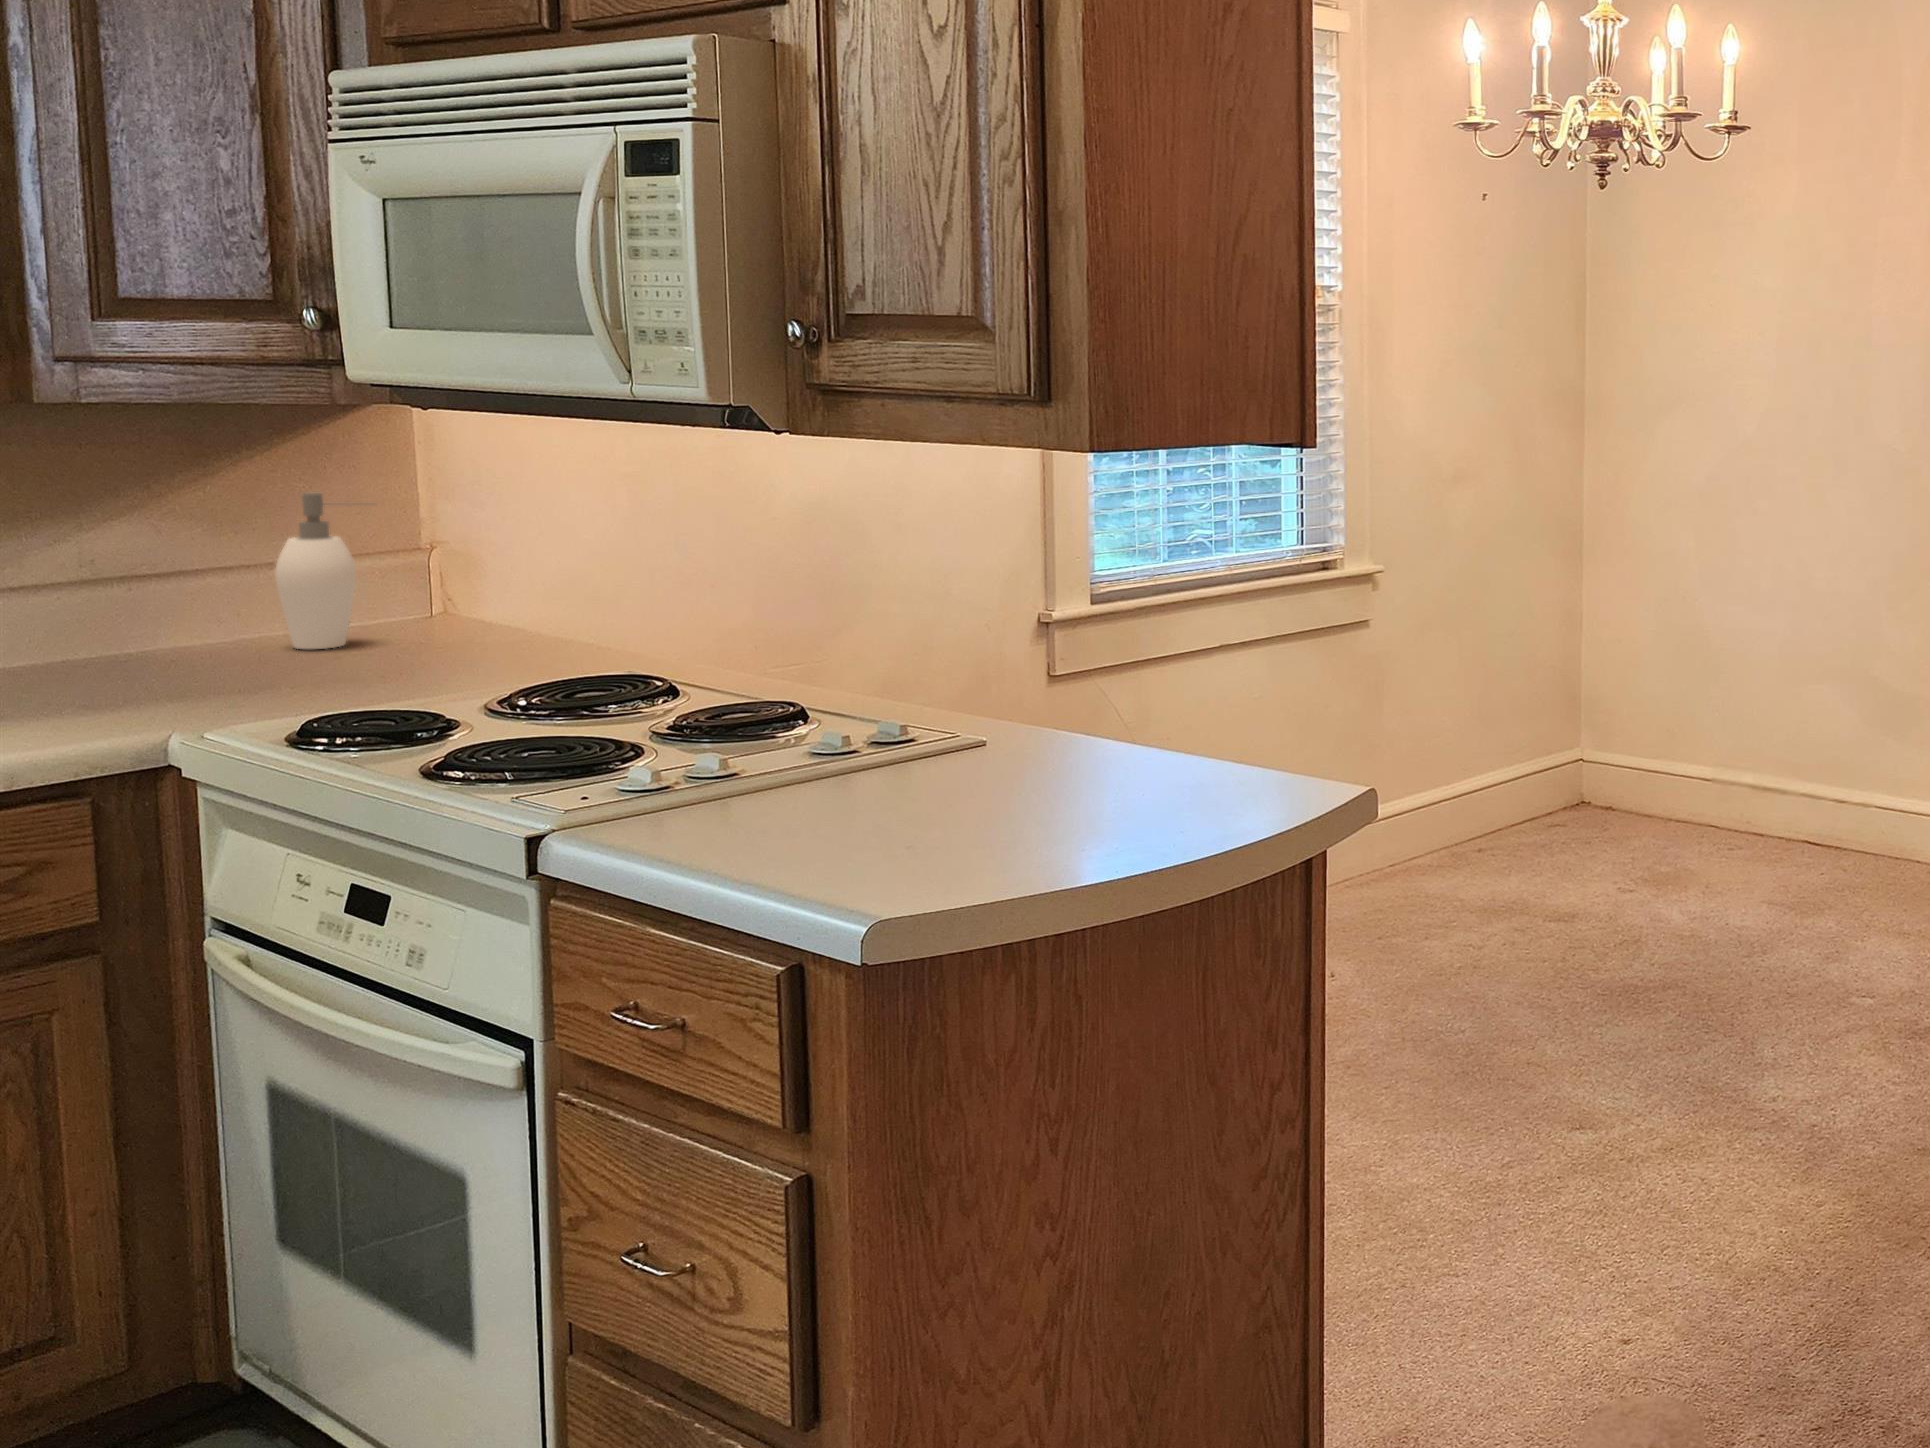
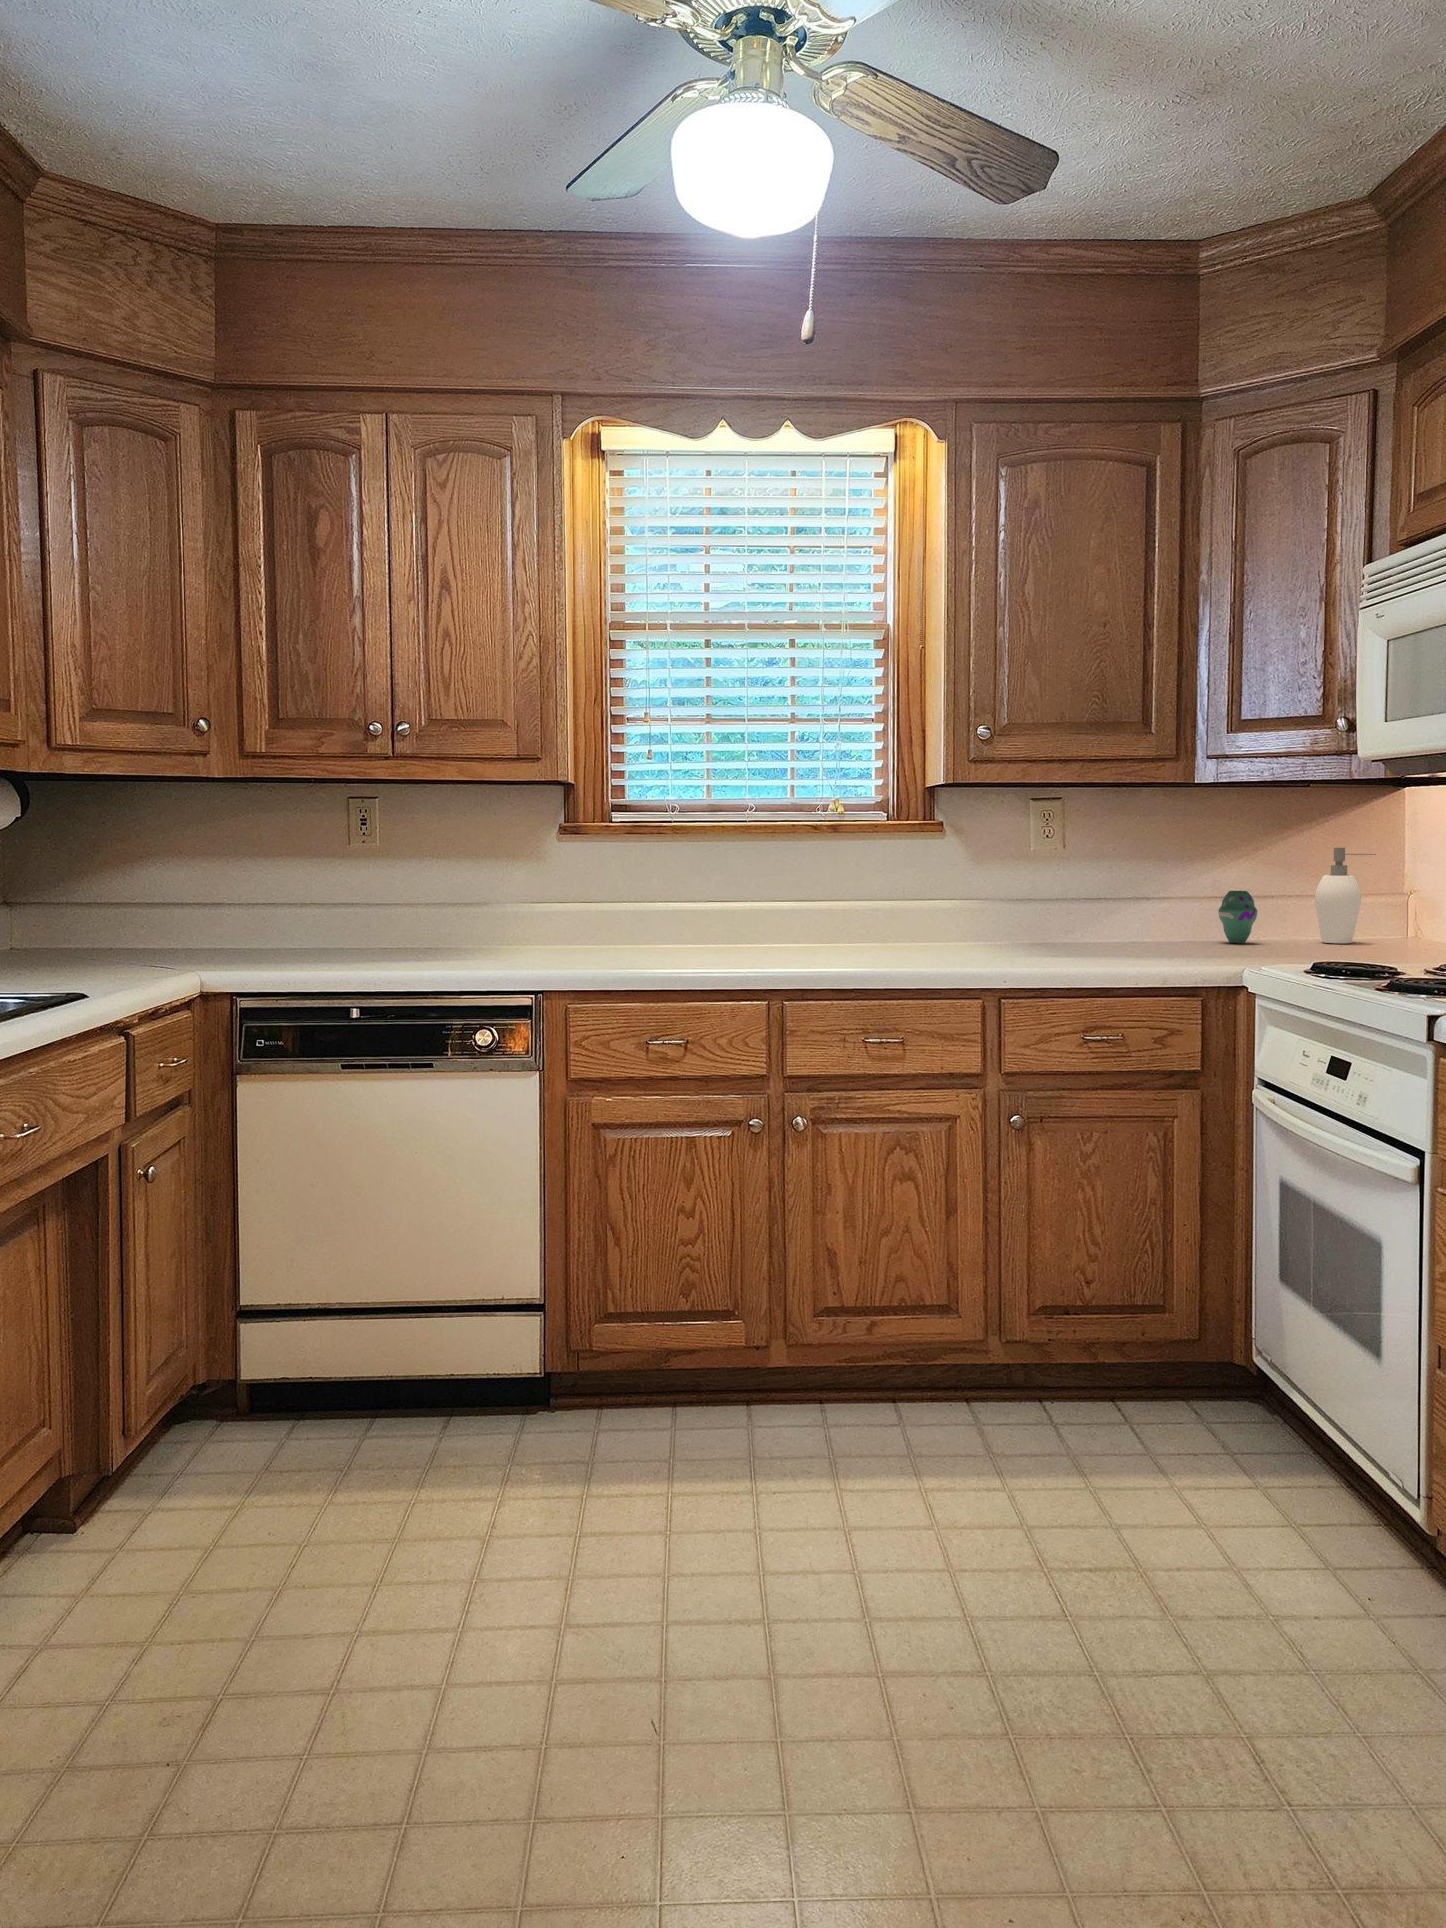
vase: none [89,577,169,669] -> present [1218,891,1258,943]

